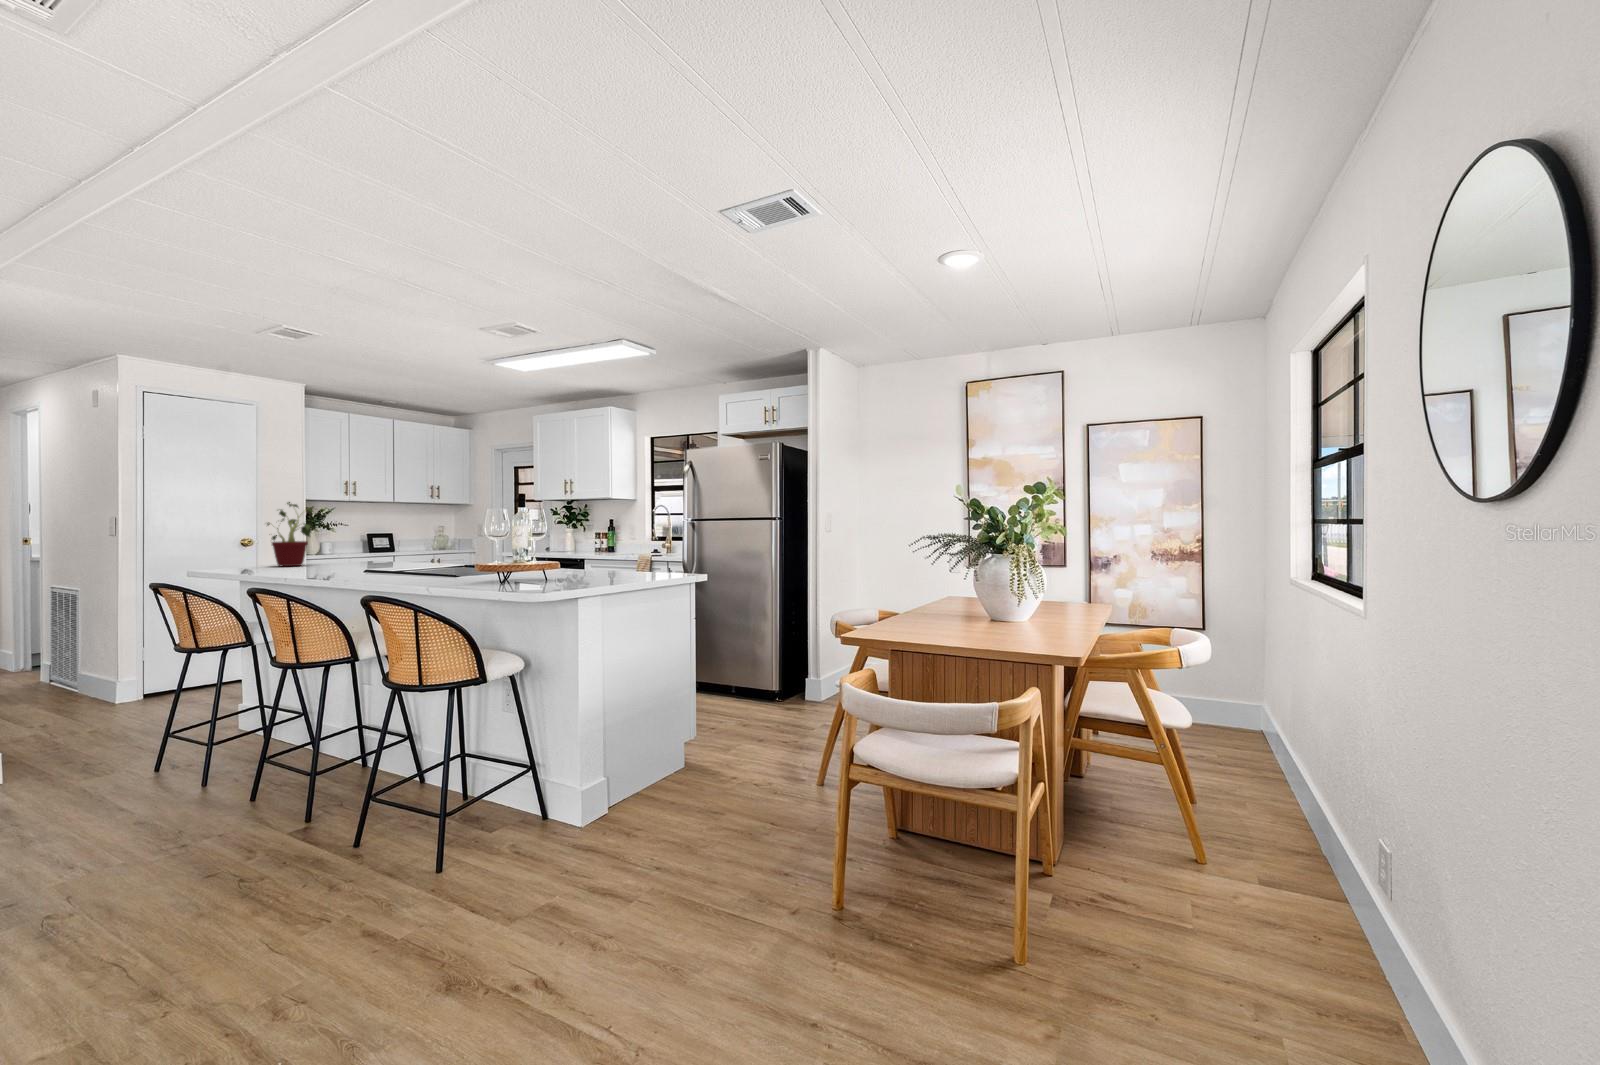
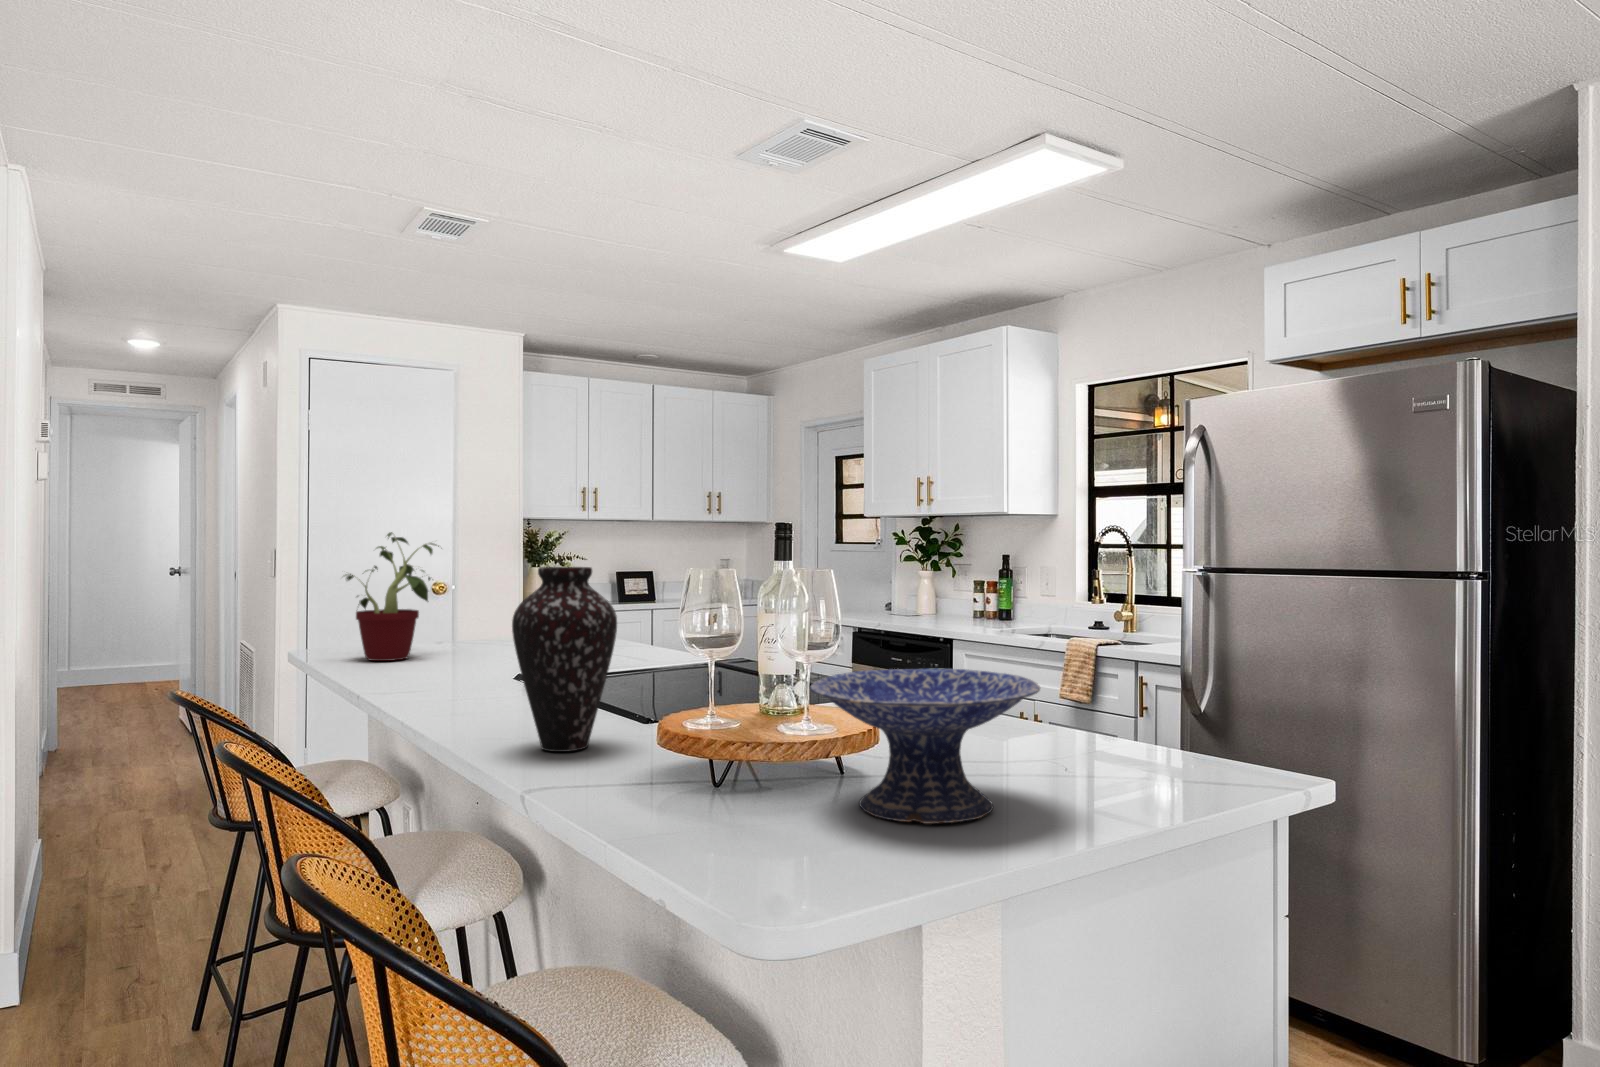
vase: none [417,511,460,579] -> present [512,567,617,752]
decorative bowl: none [543,541,616,582] -> present [810,668,1040,824]

